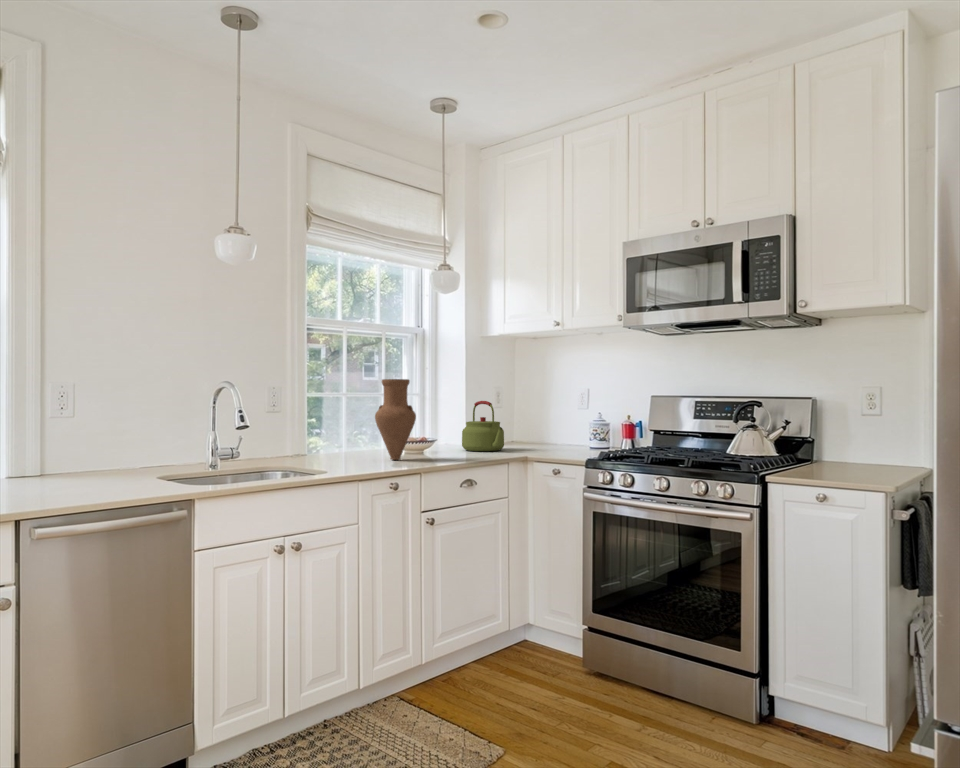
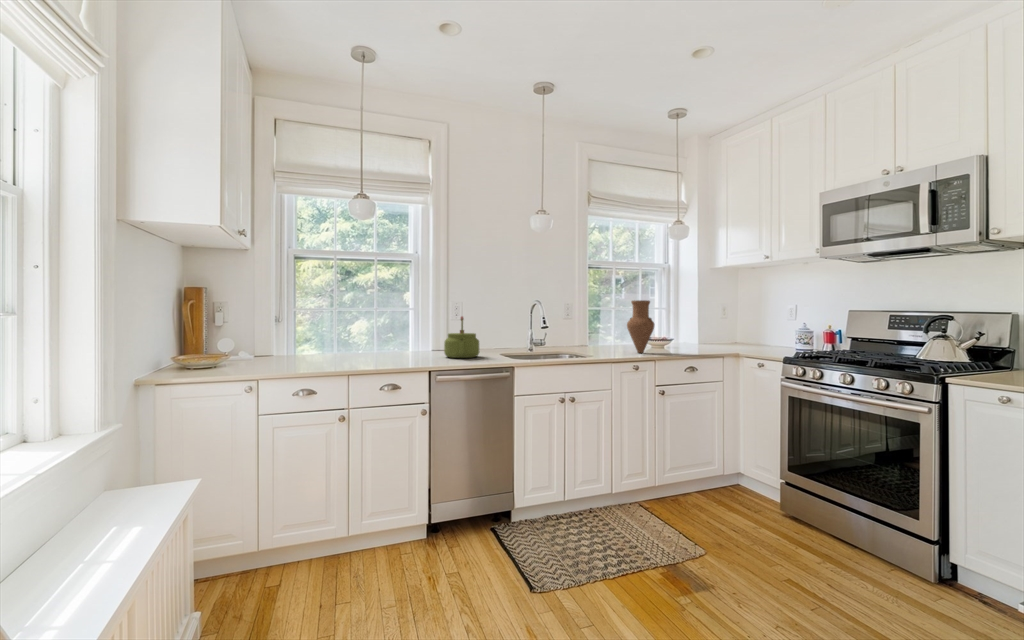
kettle: present [462,401,504,451] -> present [444,317,479,358]

